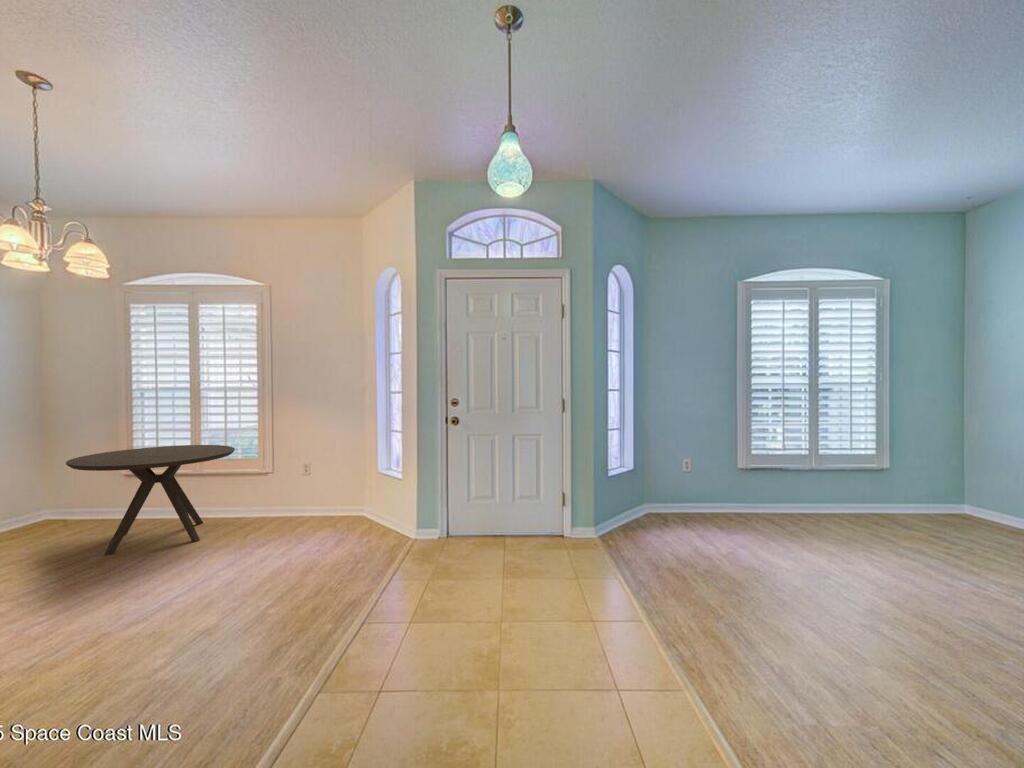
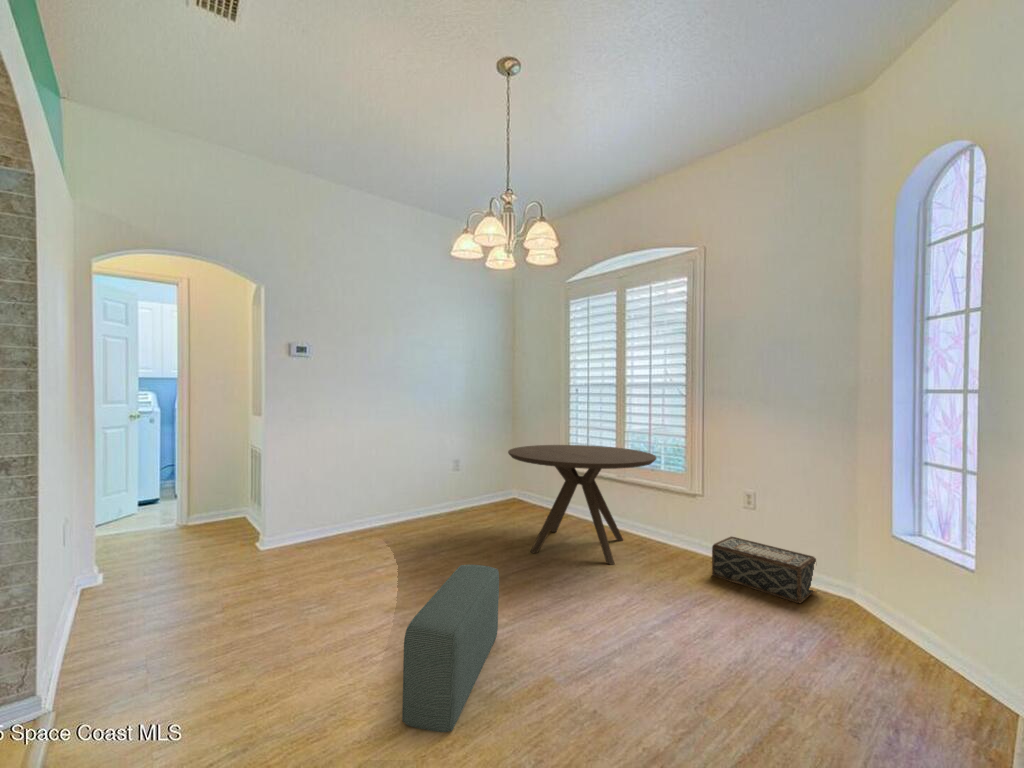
woven basket: none [281,496,347,526] -> present [712,537,816,603]
pouf: none [42,557,107,678] -> present [402,565,499,732]

